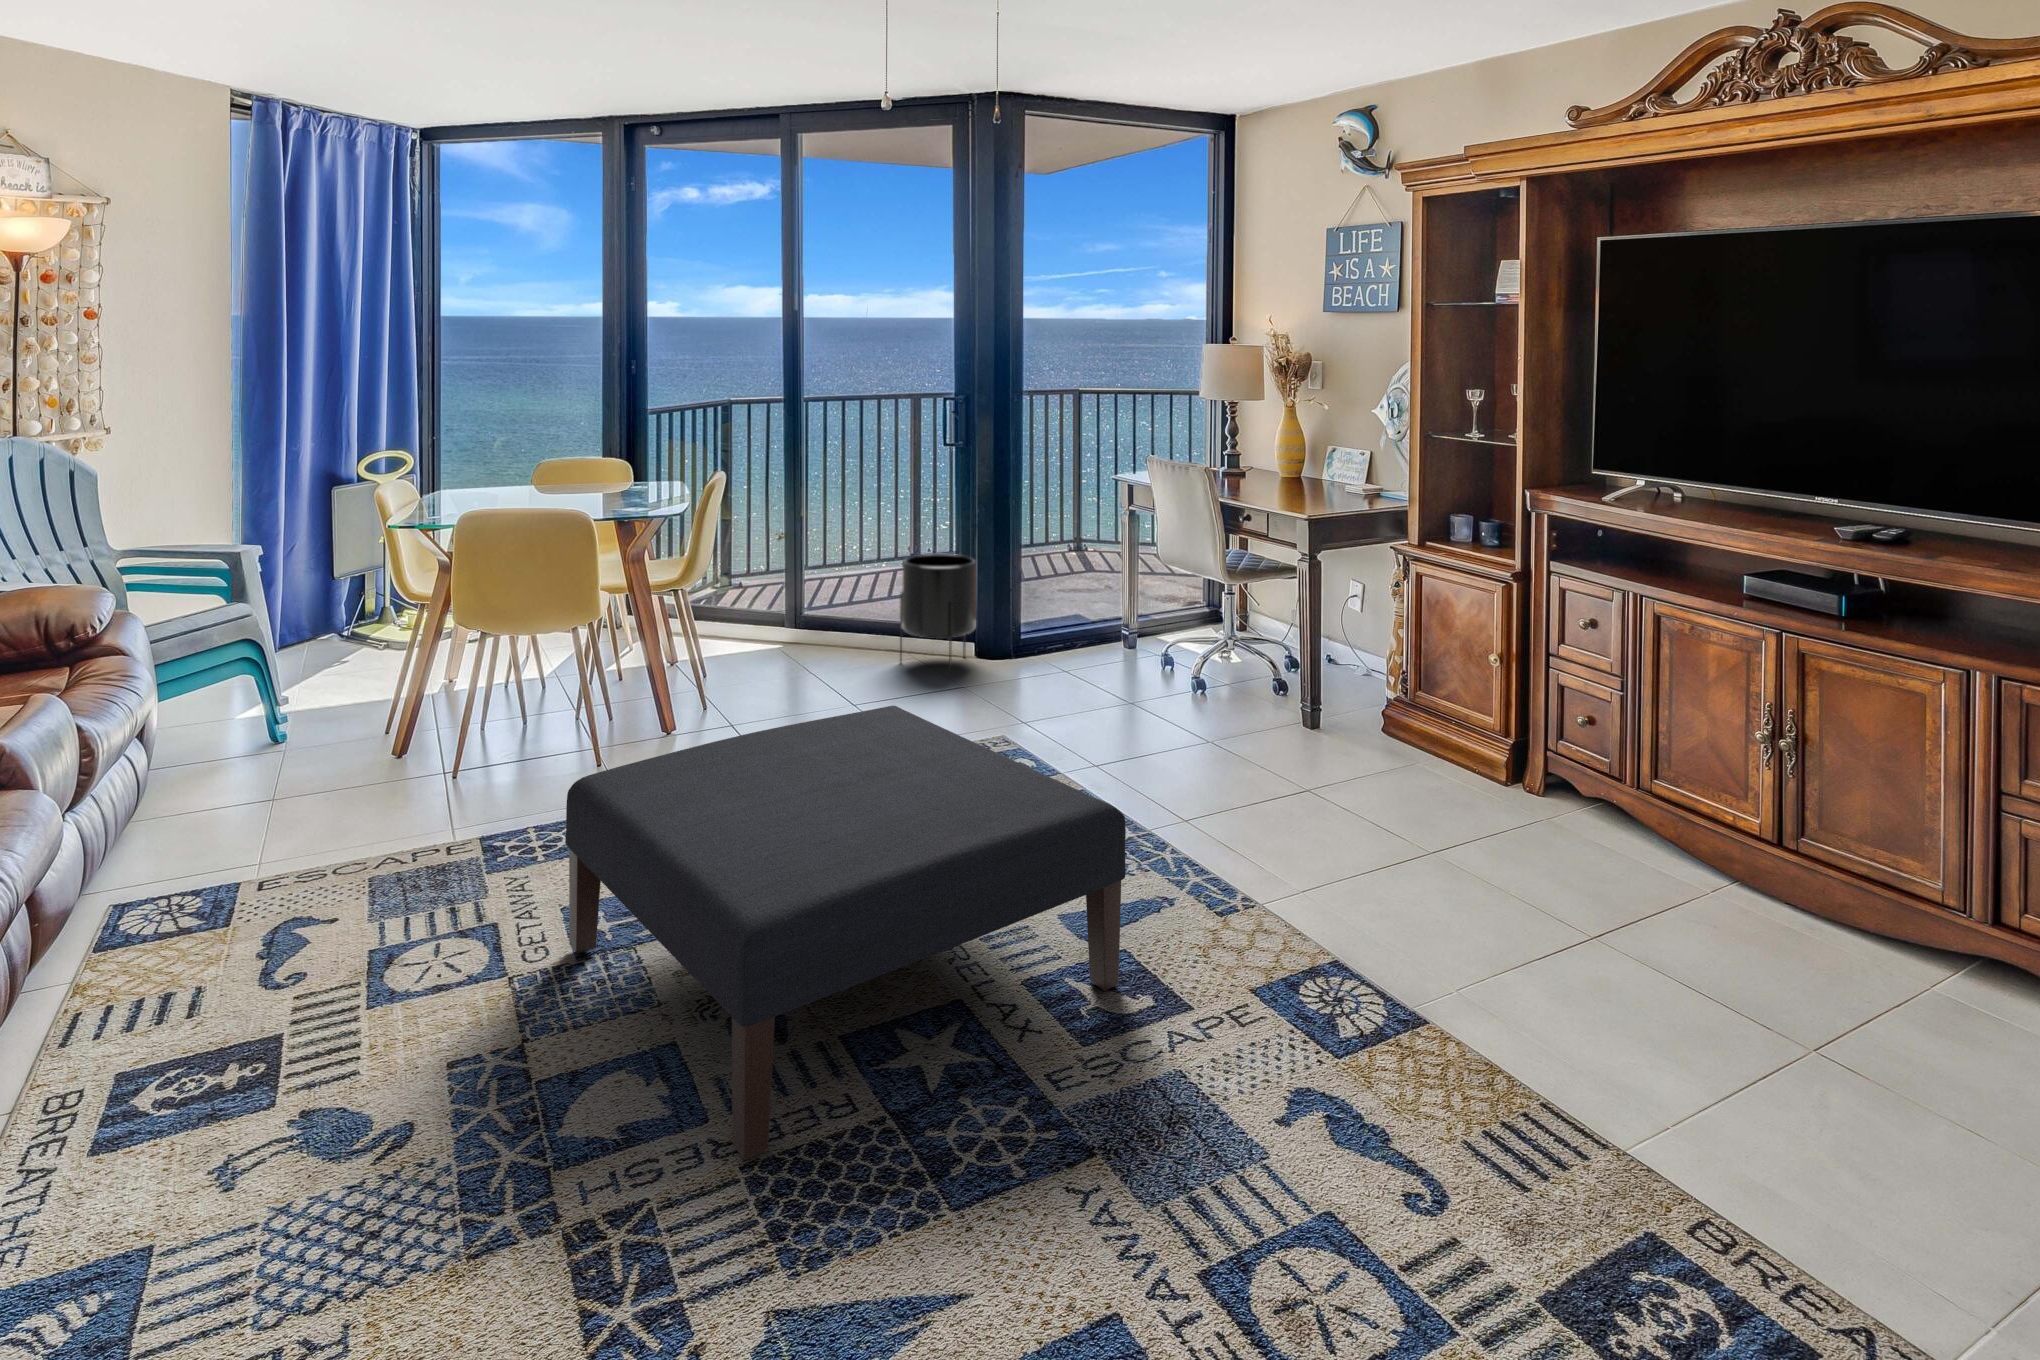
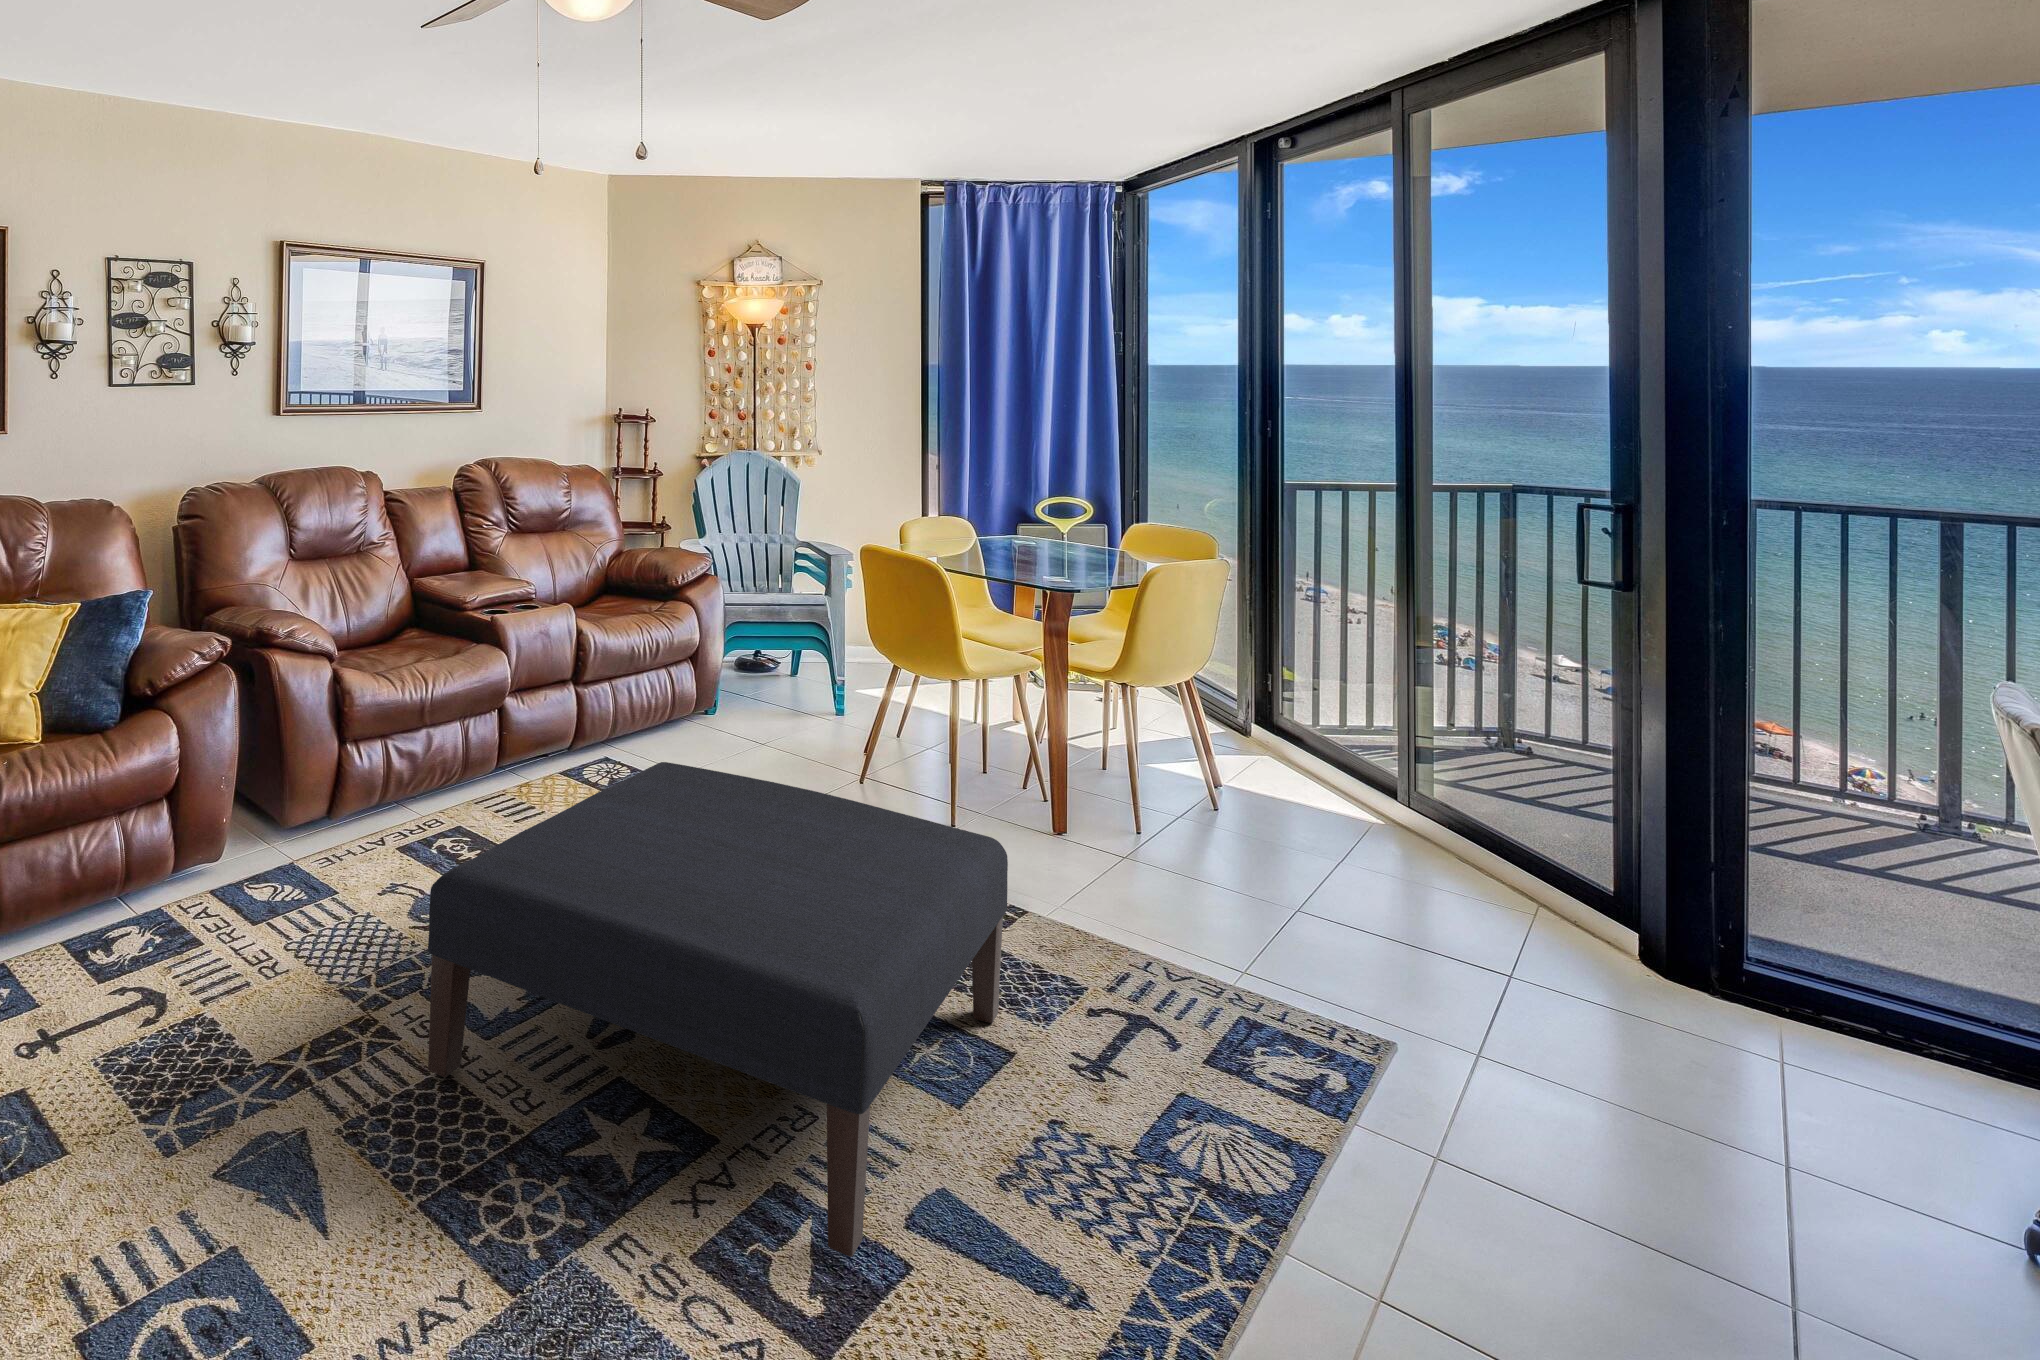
planter: present [900,554,976,675] -> none [1469,739,1618,939]

